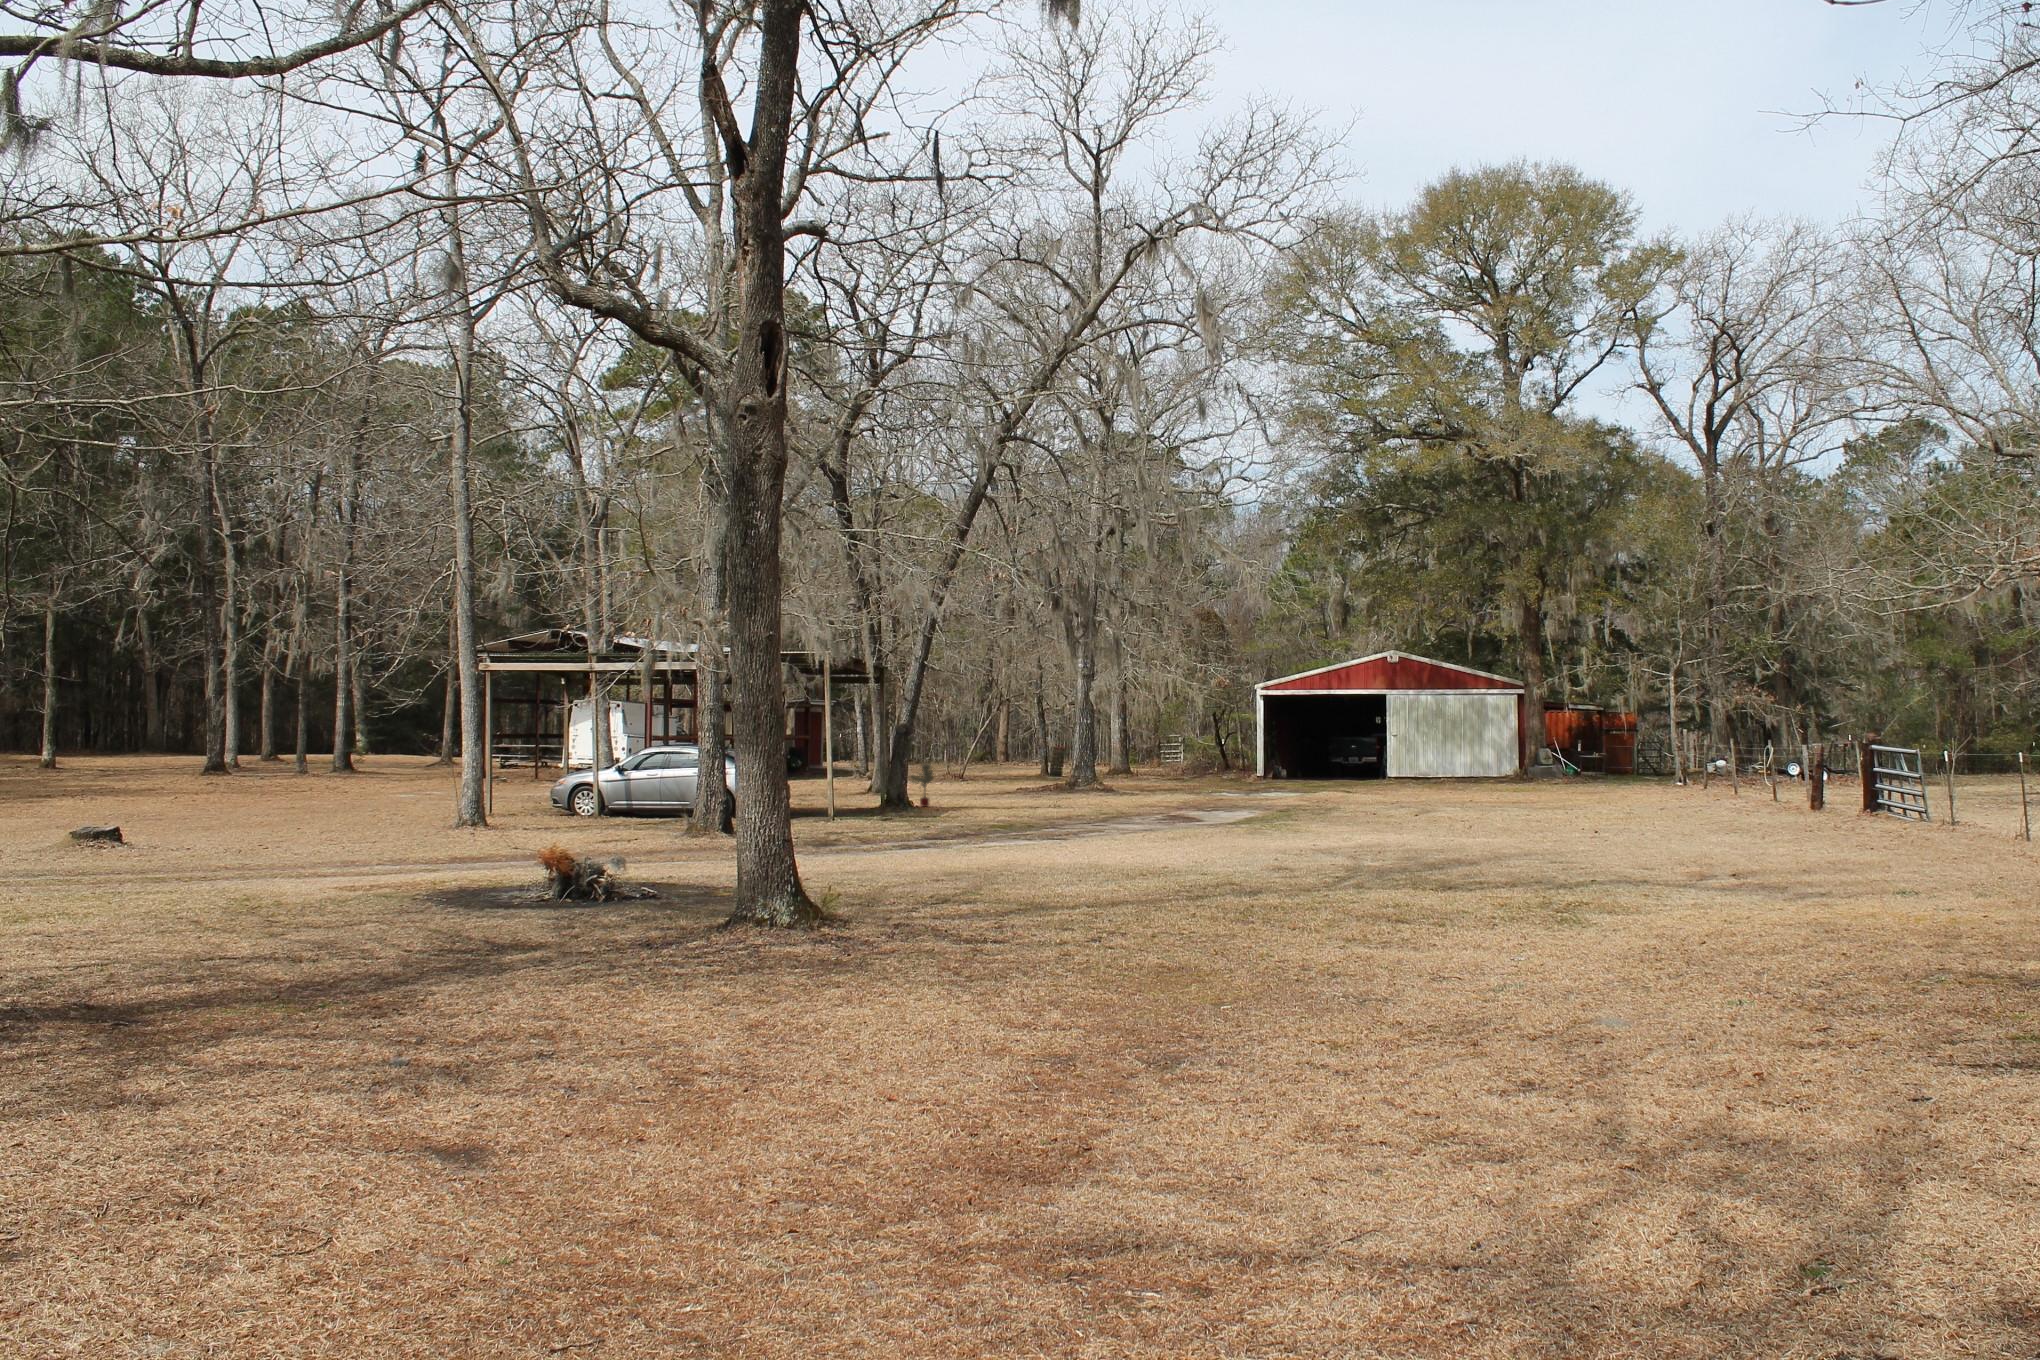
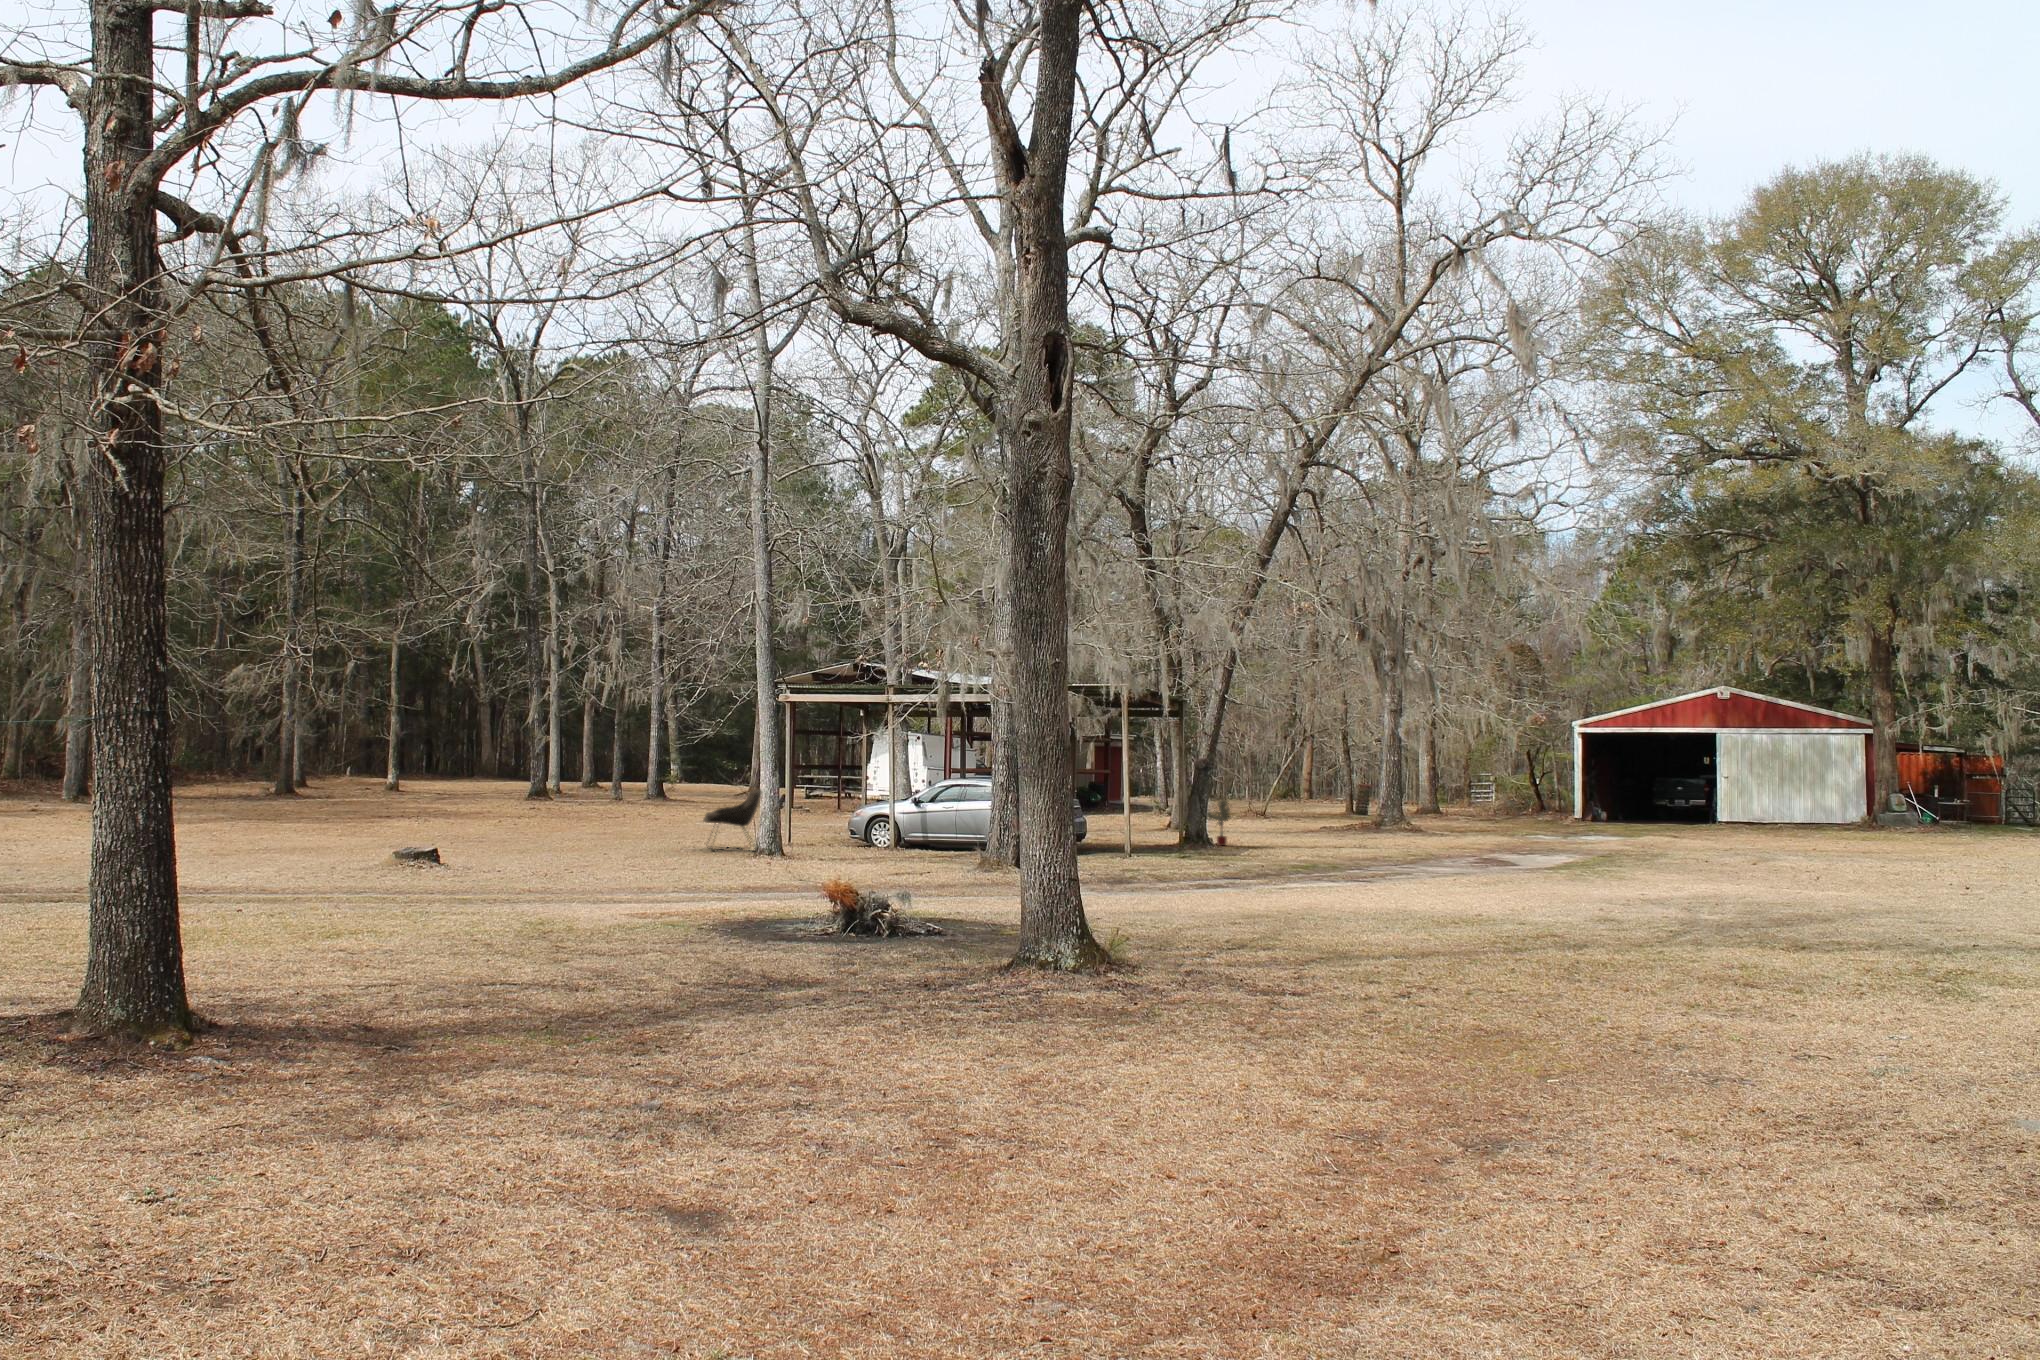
lounge chair: none [395,758,460,823] -> present [703,789,762,852]

